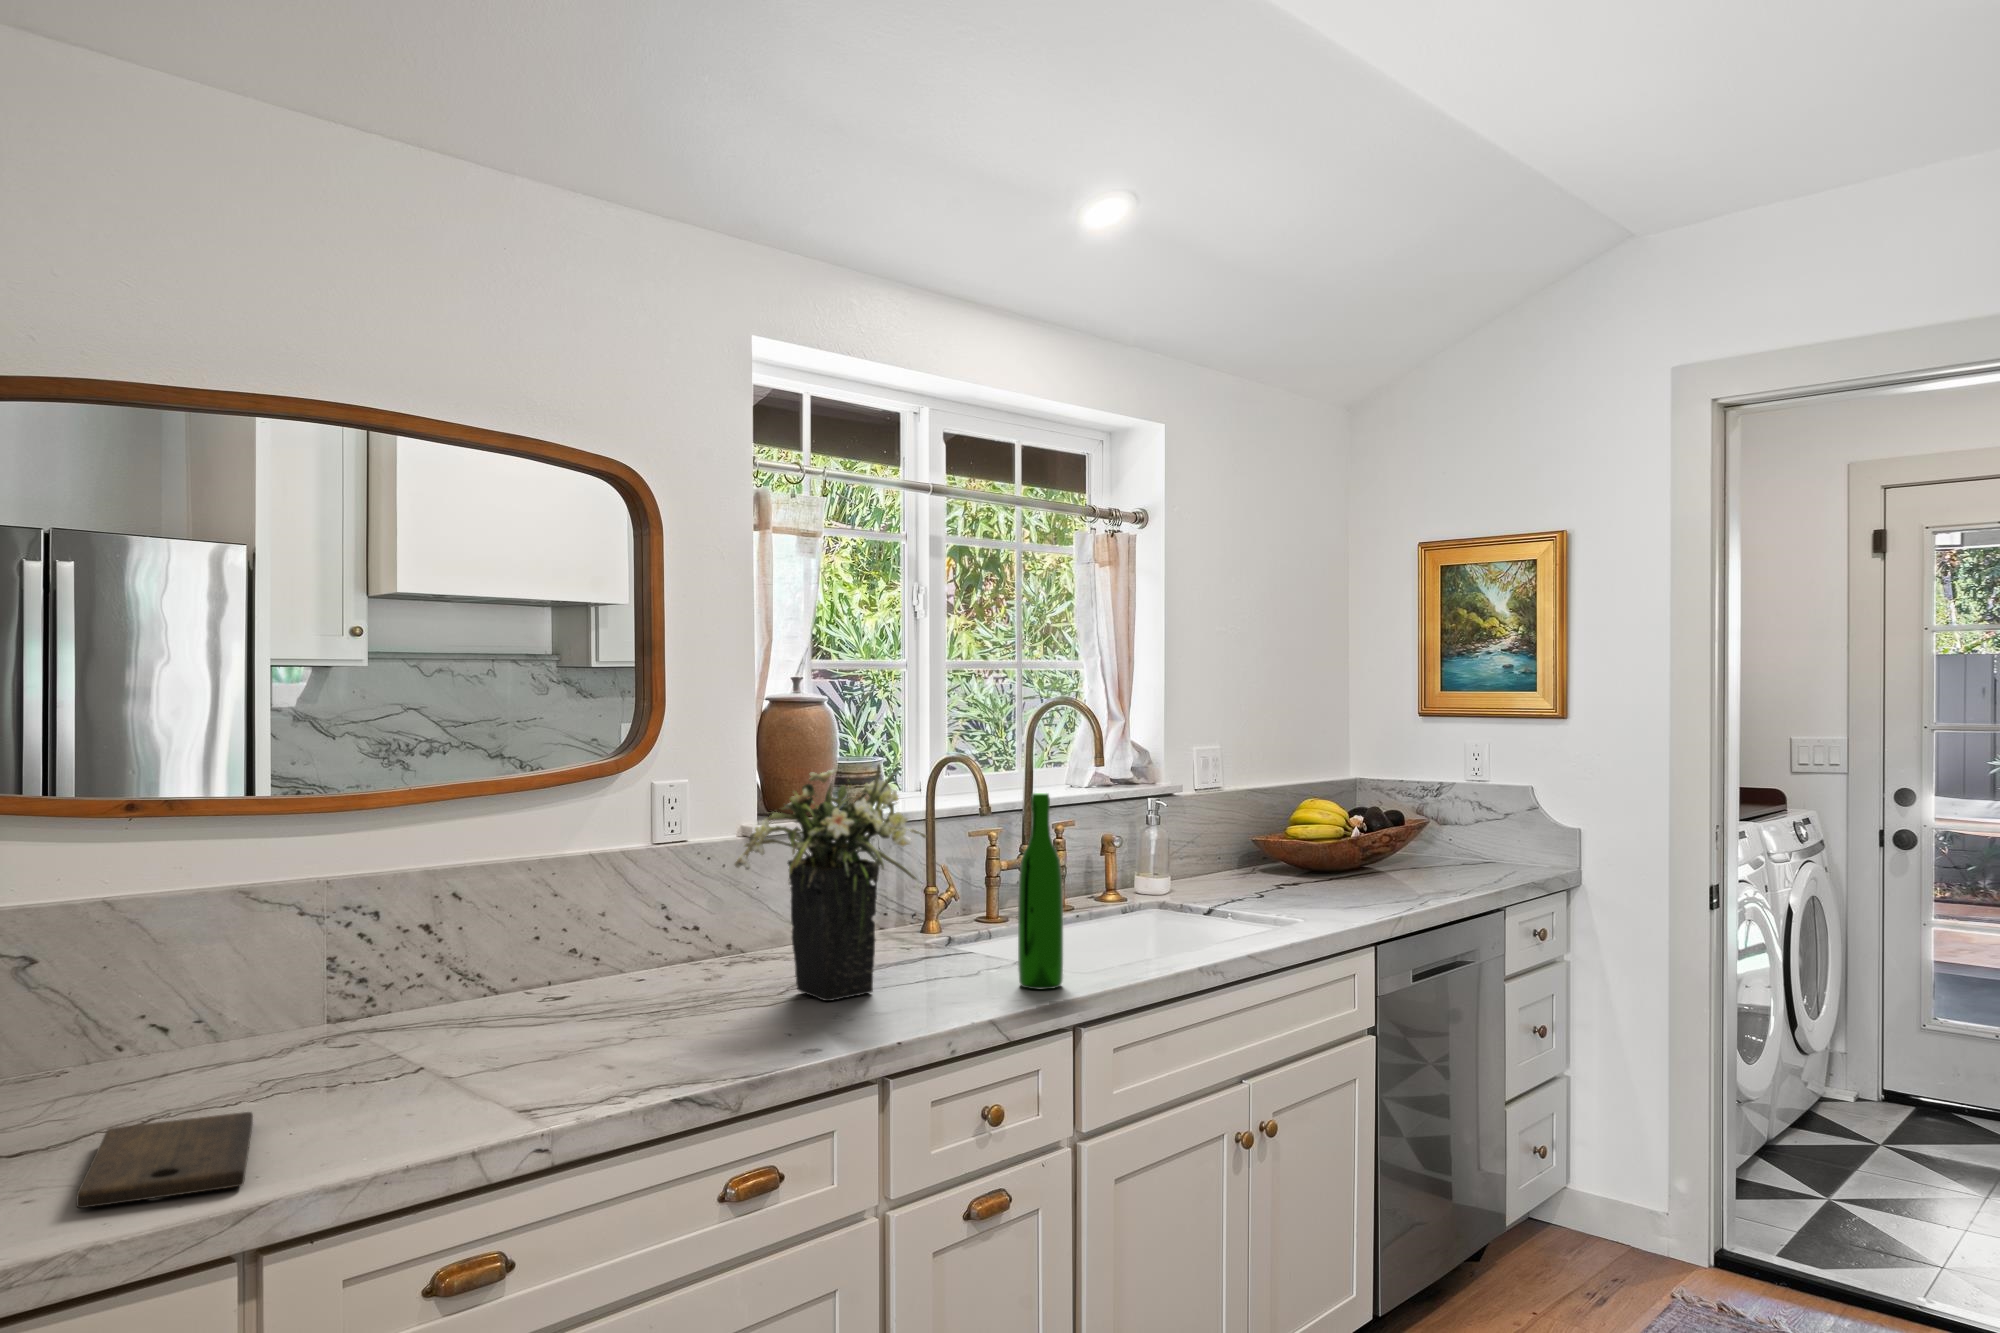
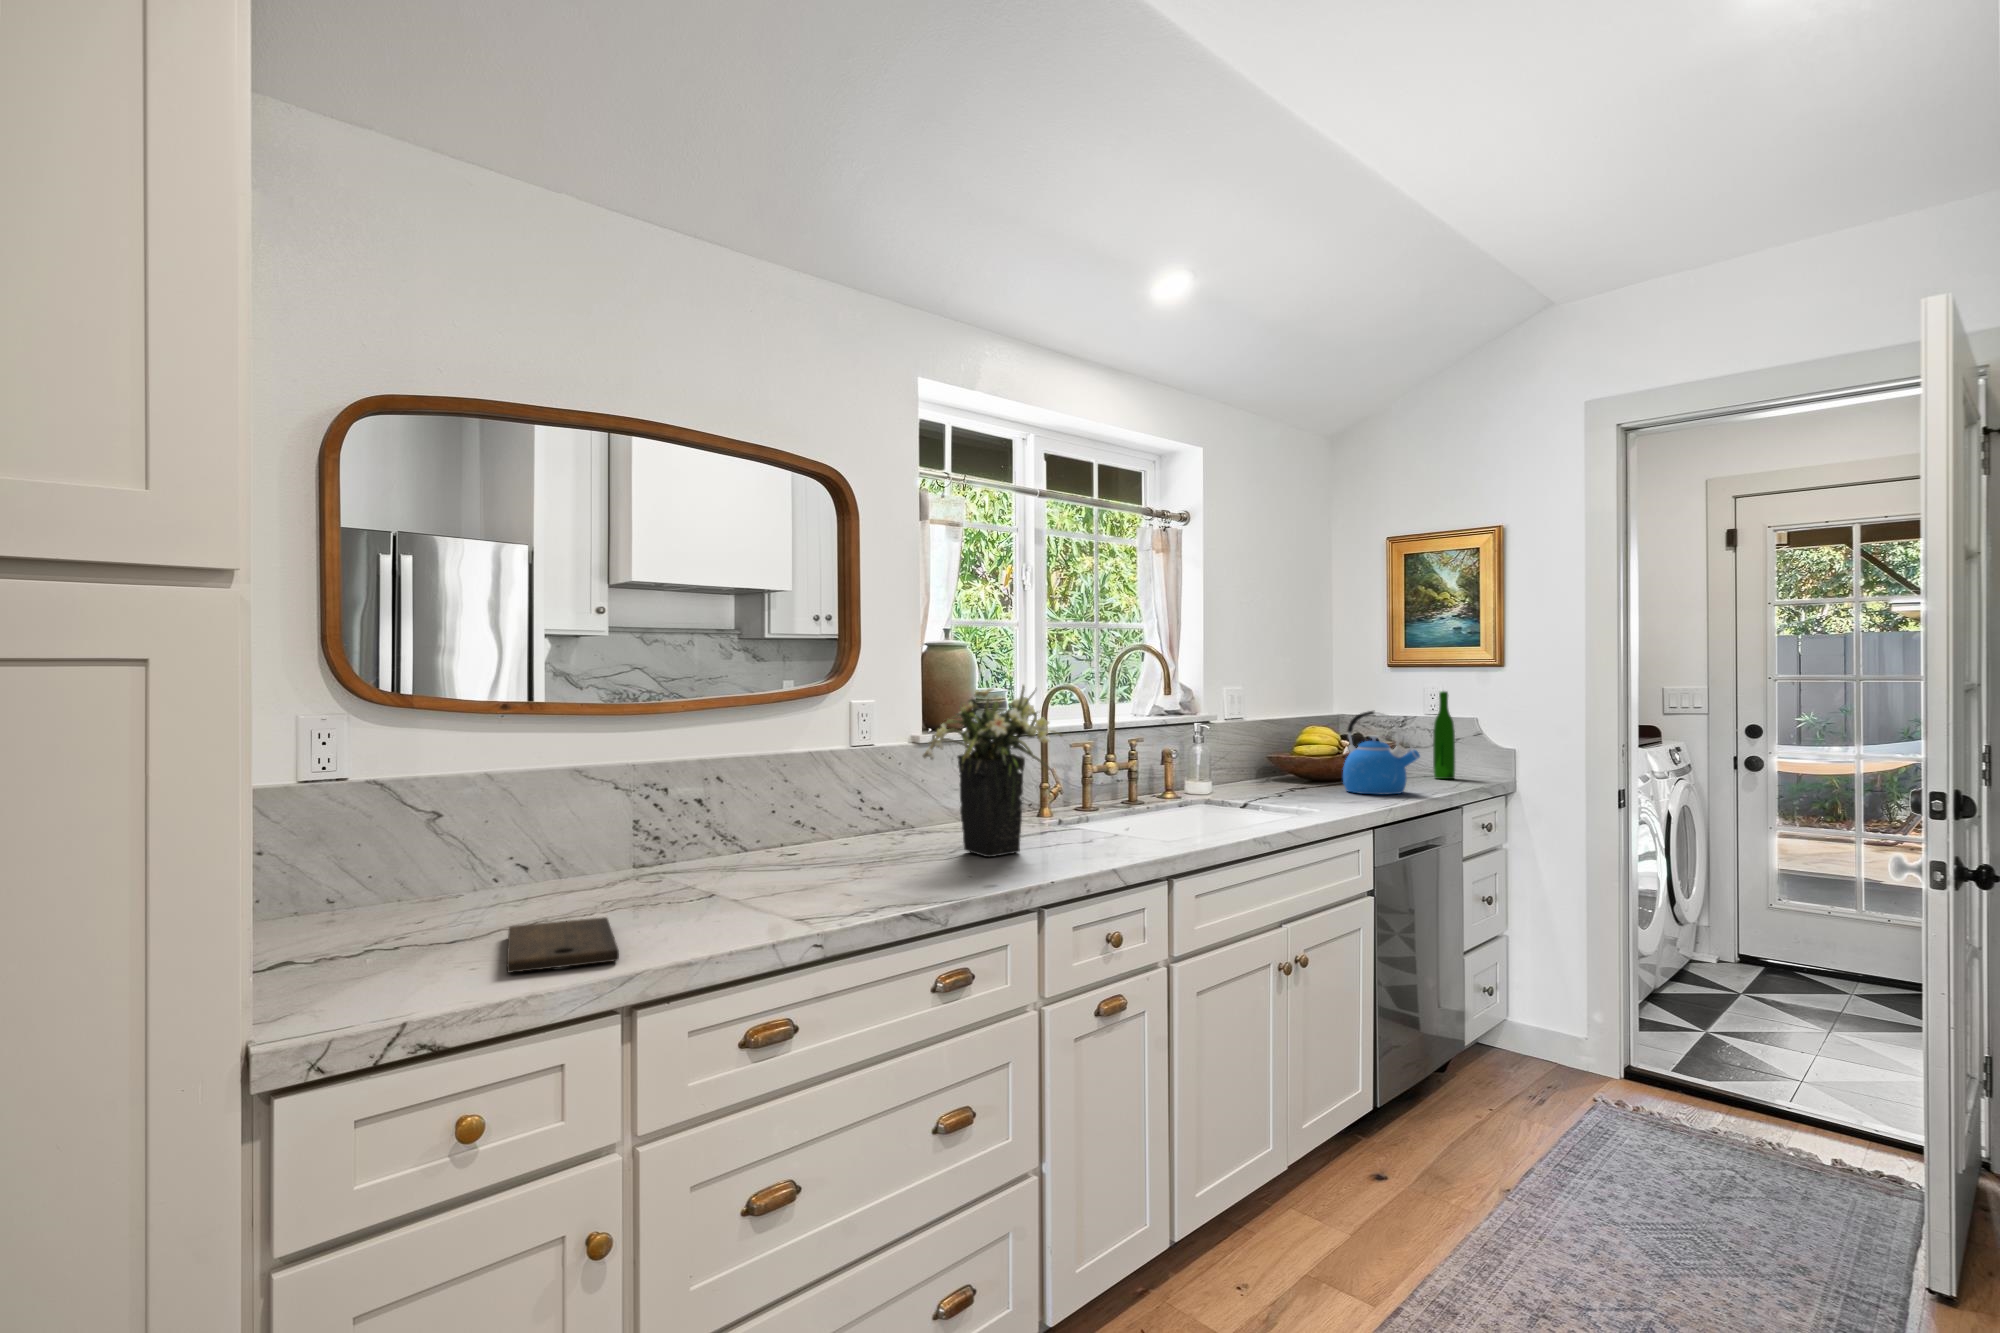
kettle: none [1346,779,1446,893] -> present [1343,711,1420,794]
wine bottle: present [1018,793,1063,989] -> present [1433,691,1455,779]

